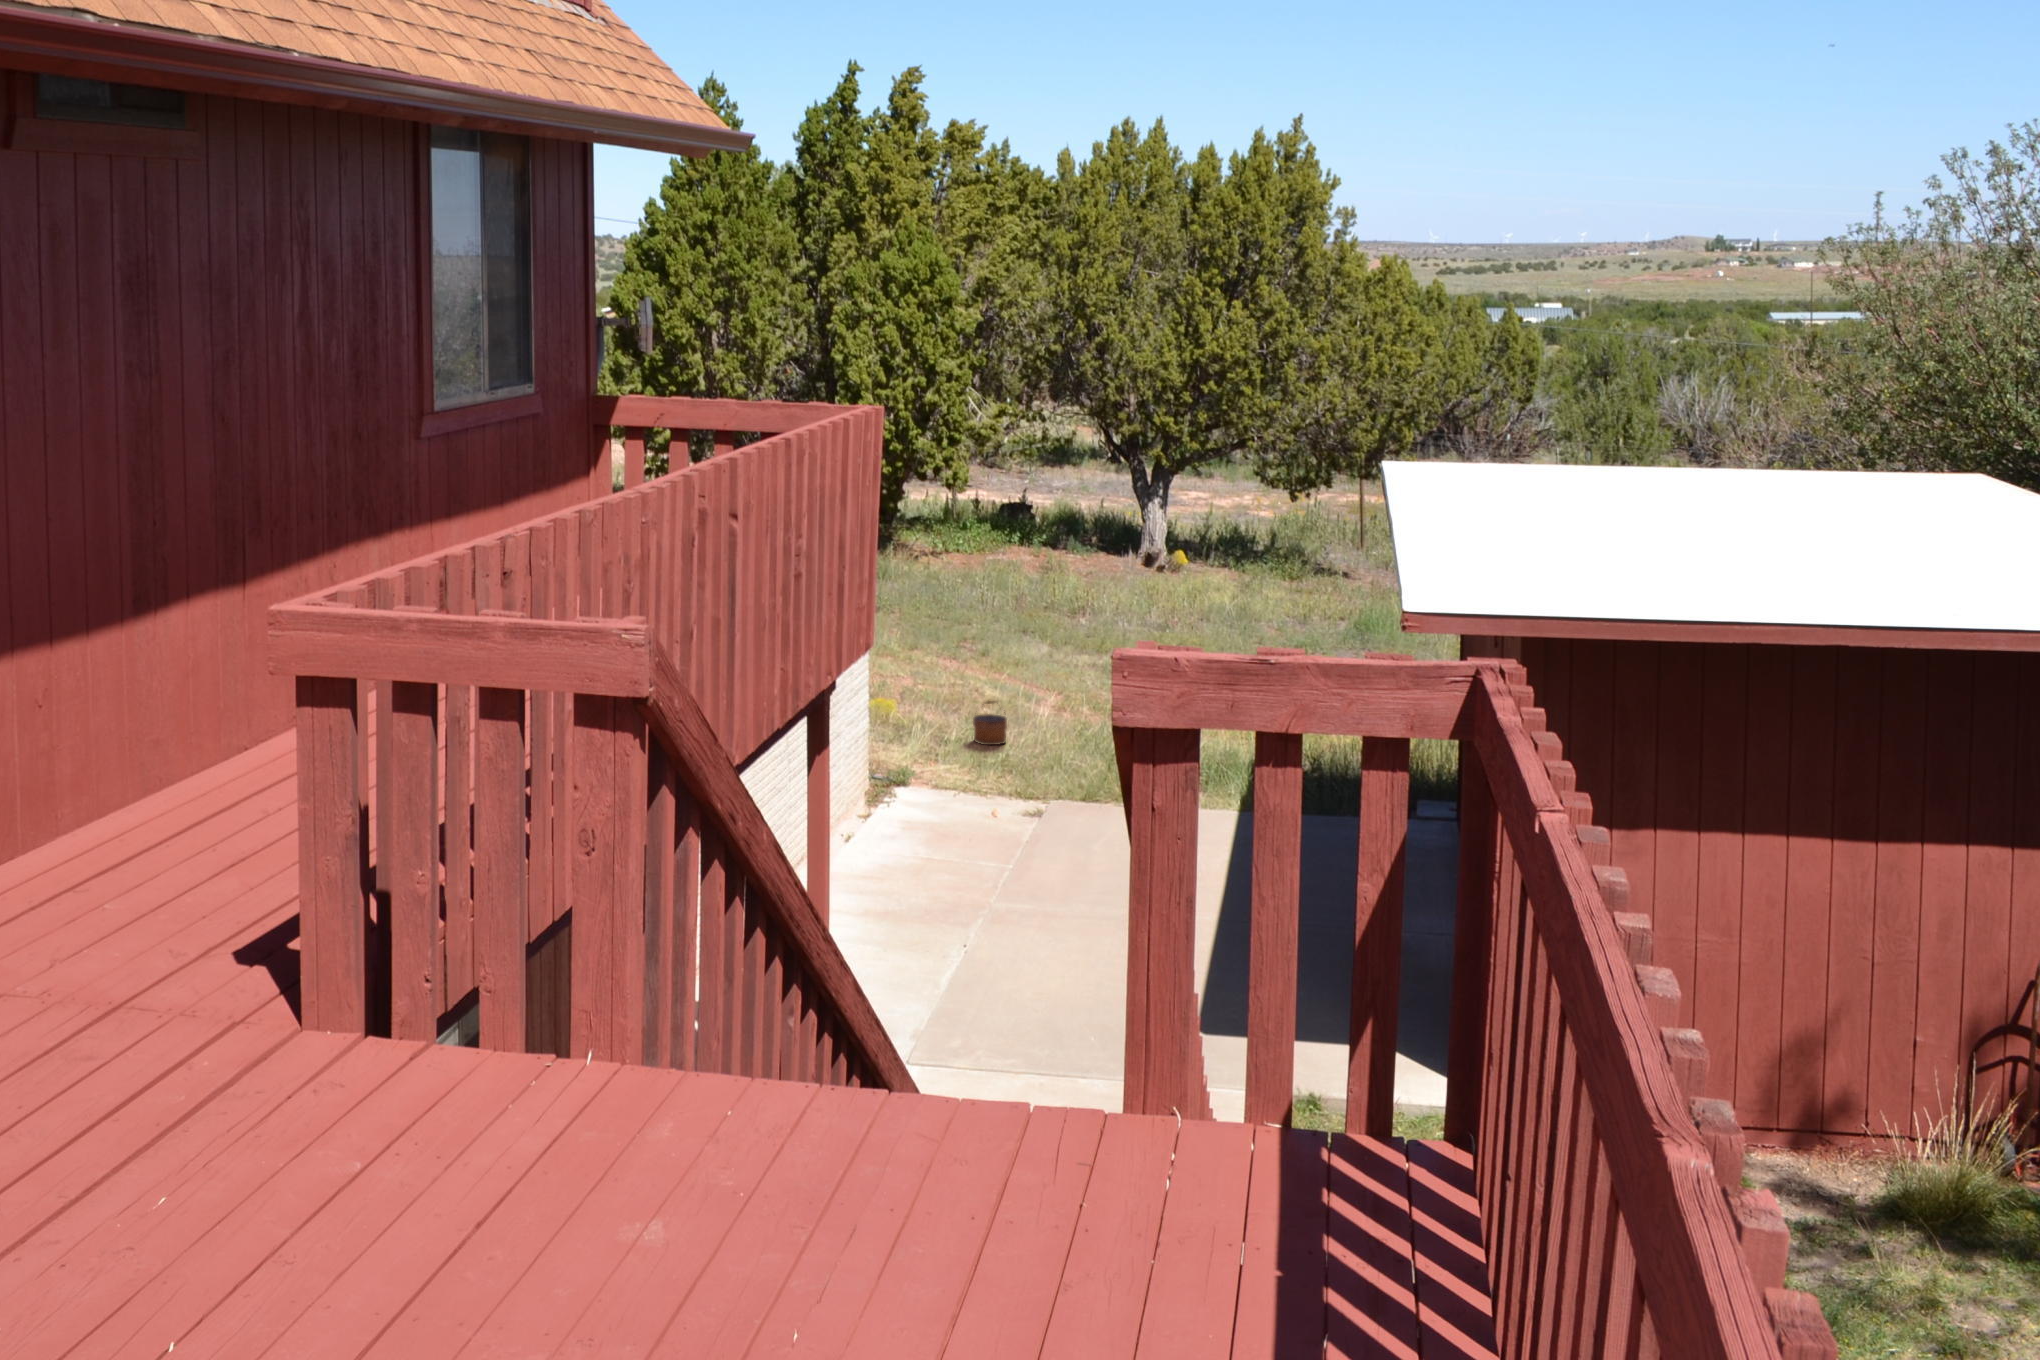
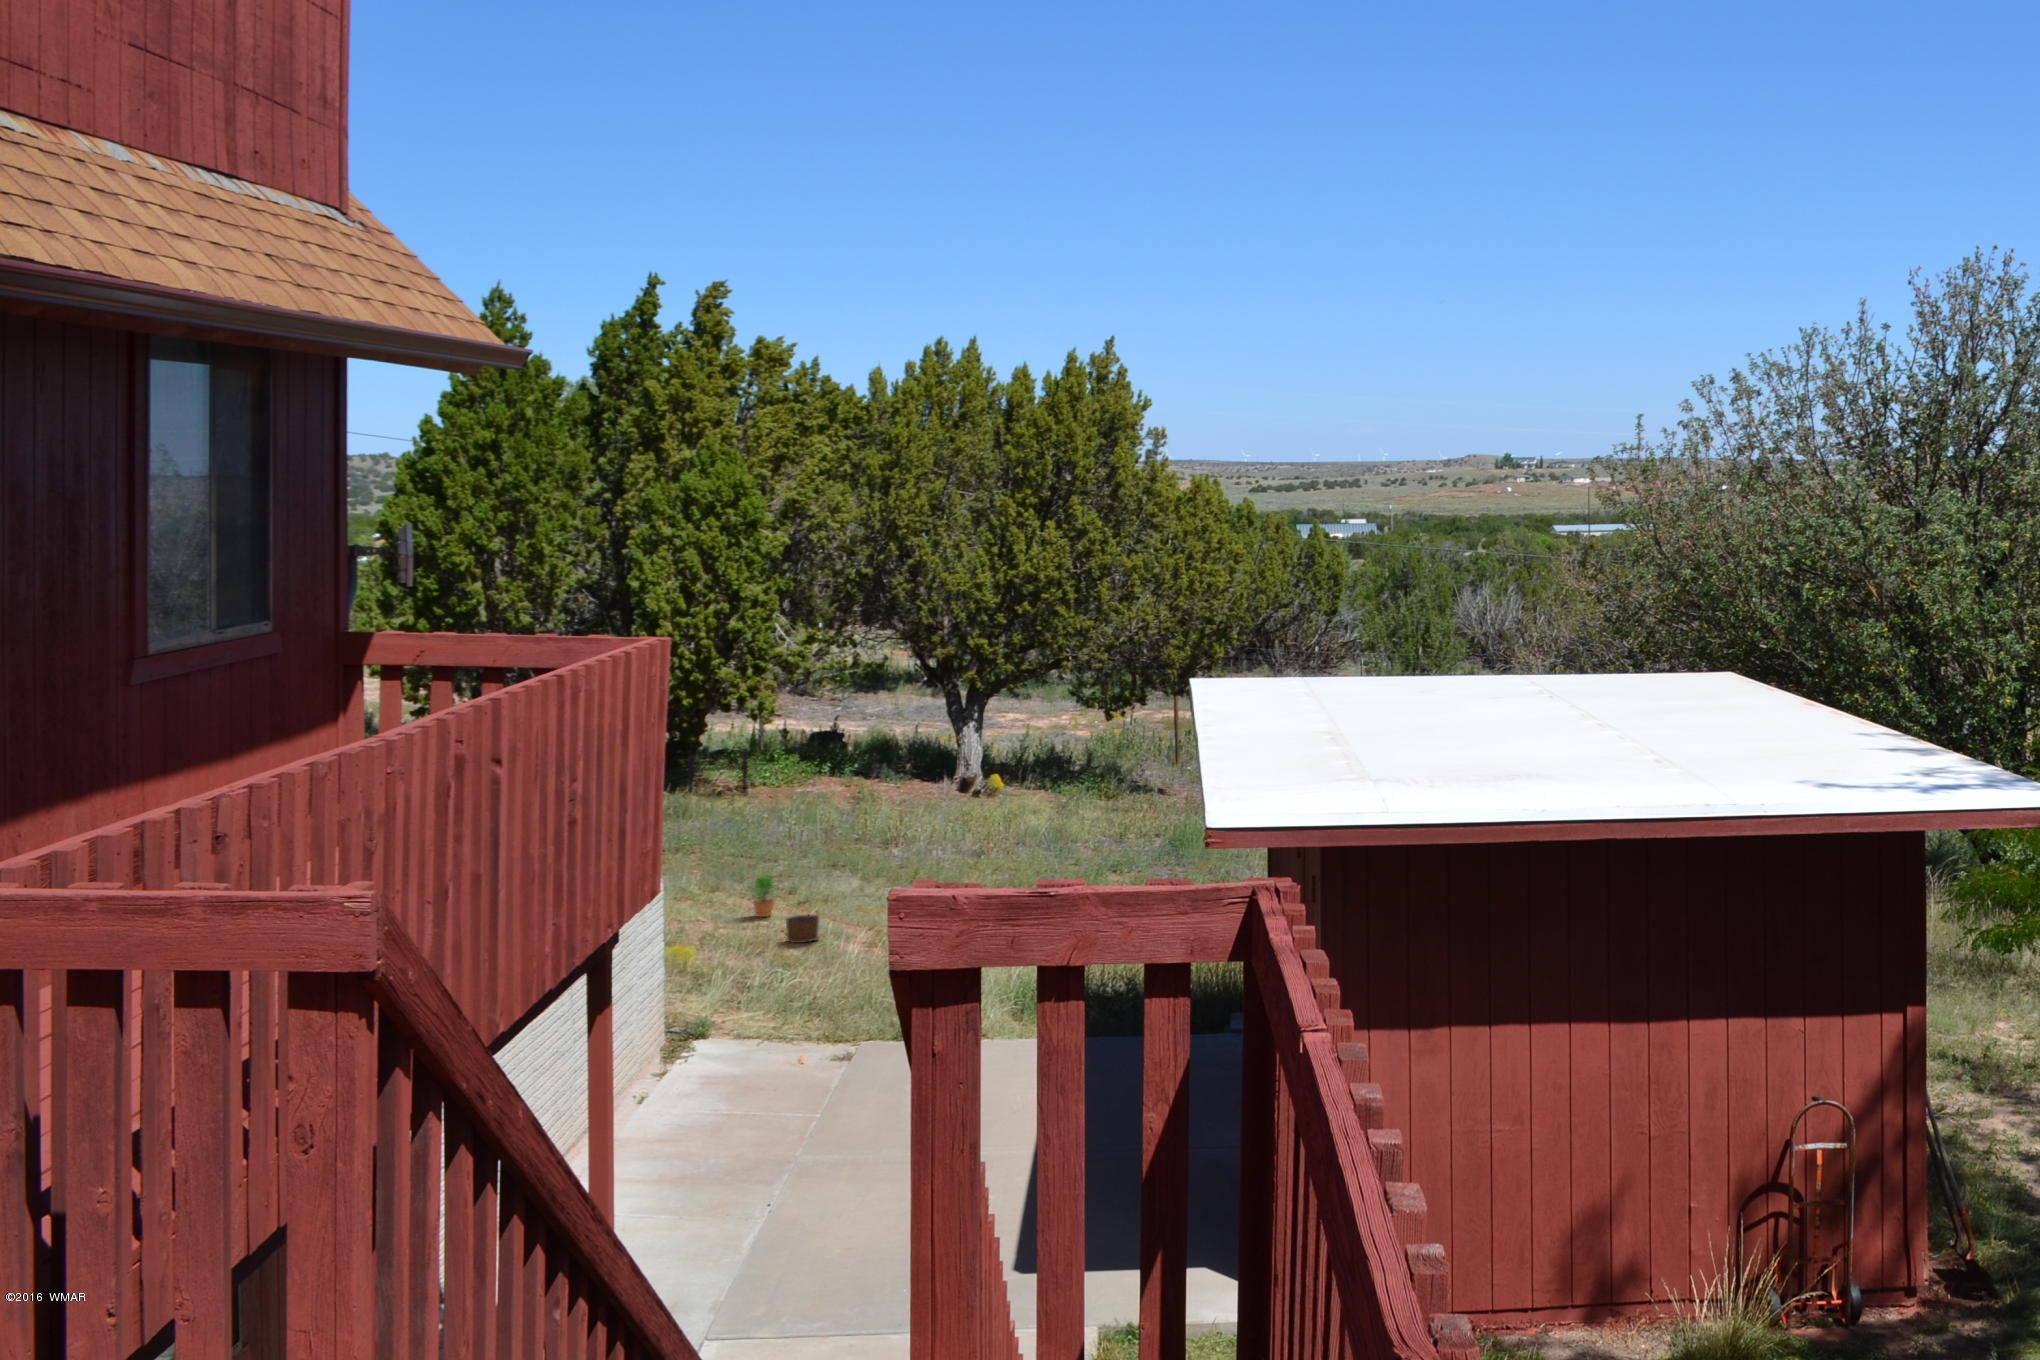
bench: none [893,516,946,556] -> present [688,753,748,795]
potted plant: none [935,663,969,706] -> present [753,876,776,917]

